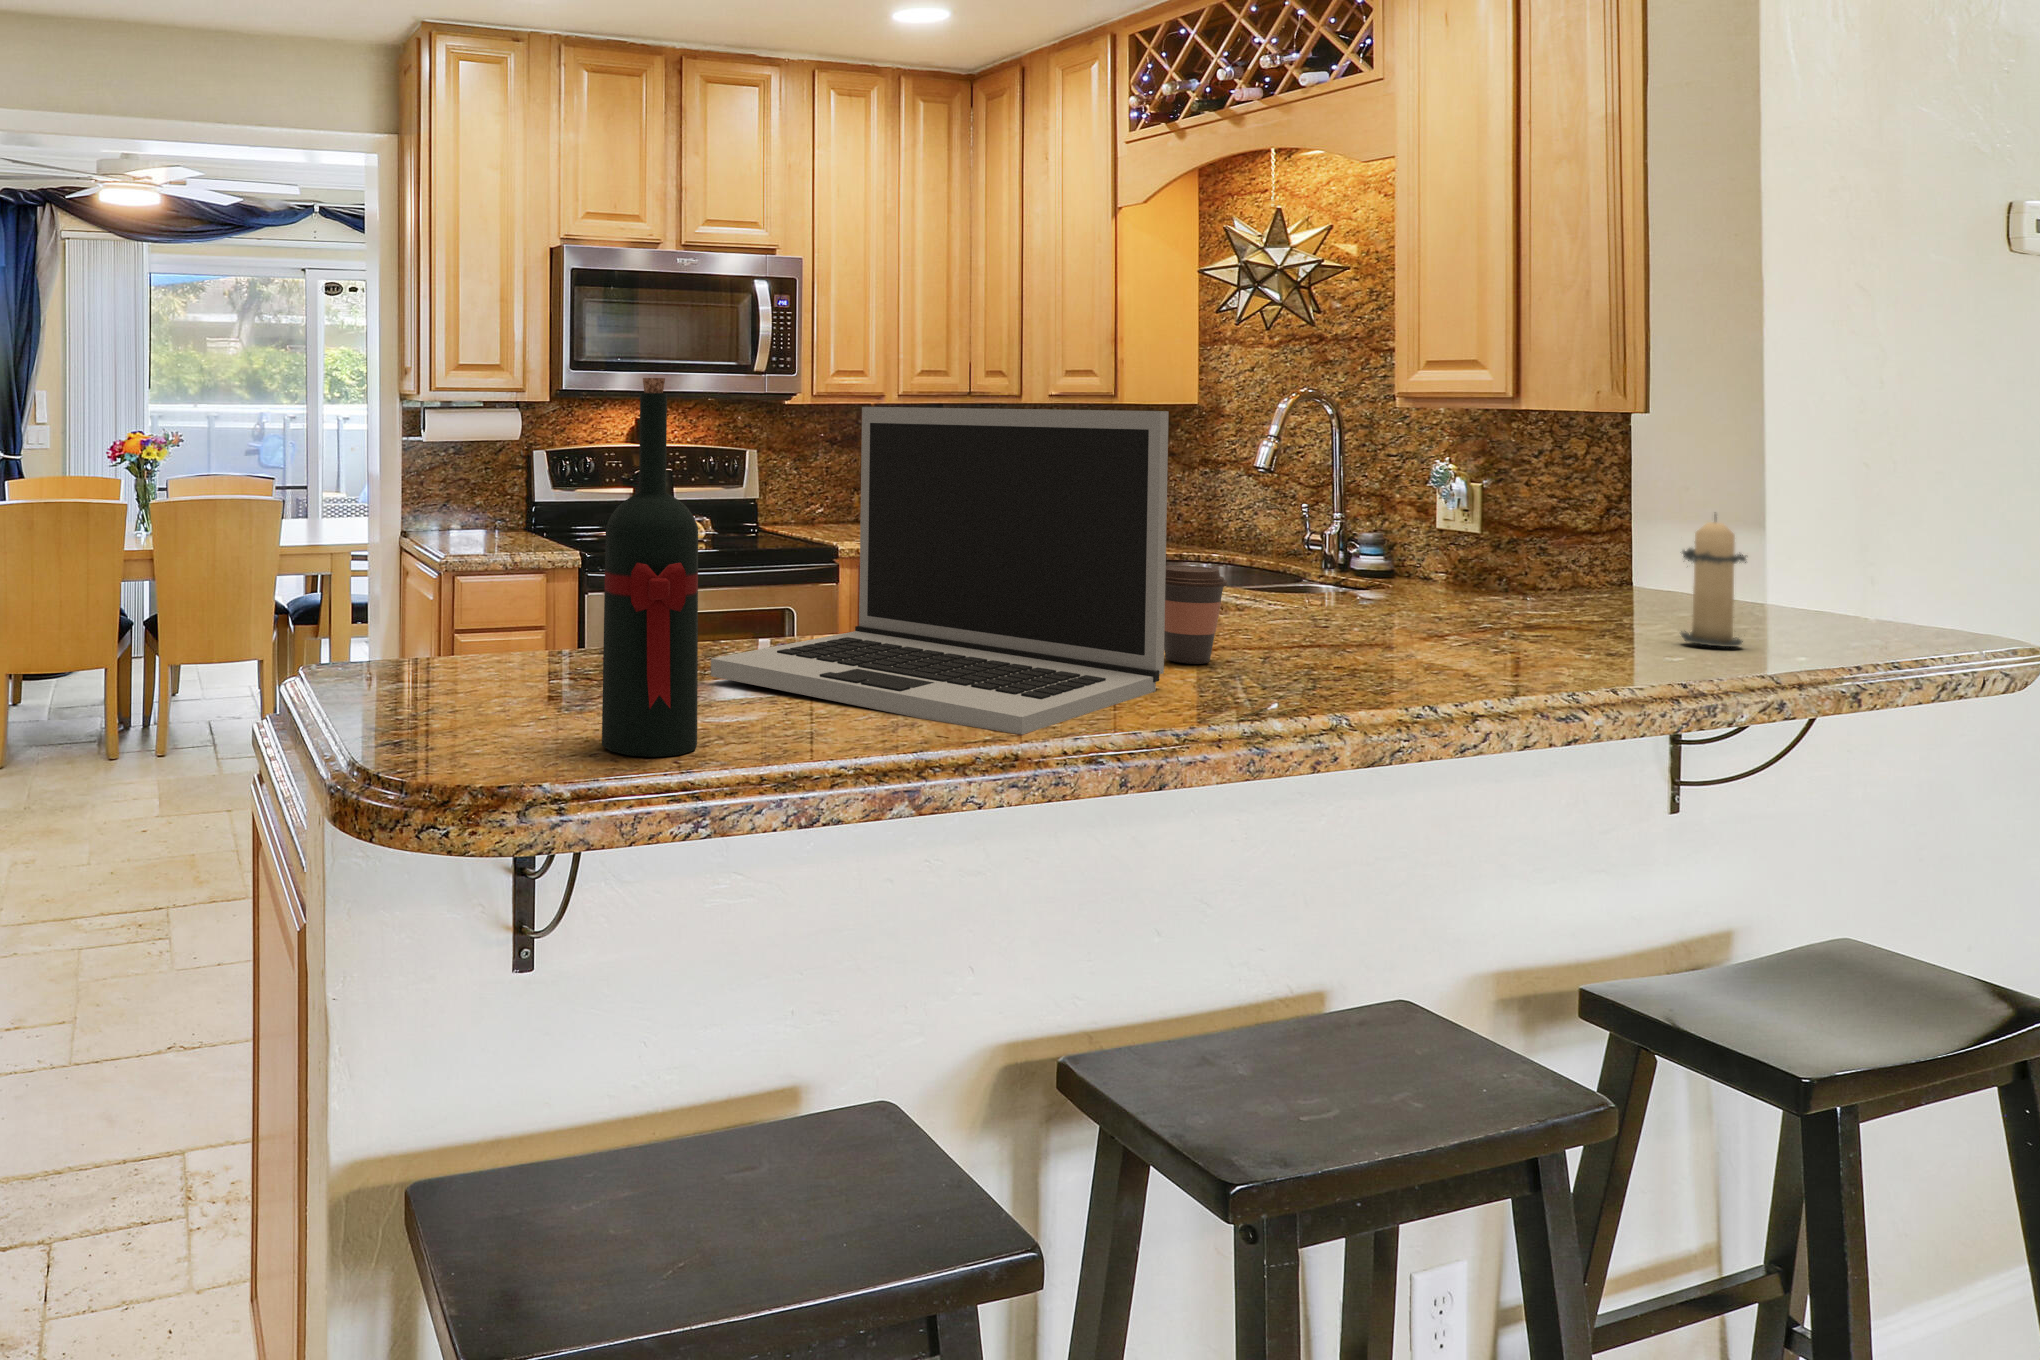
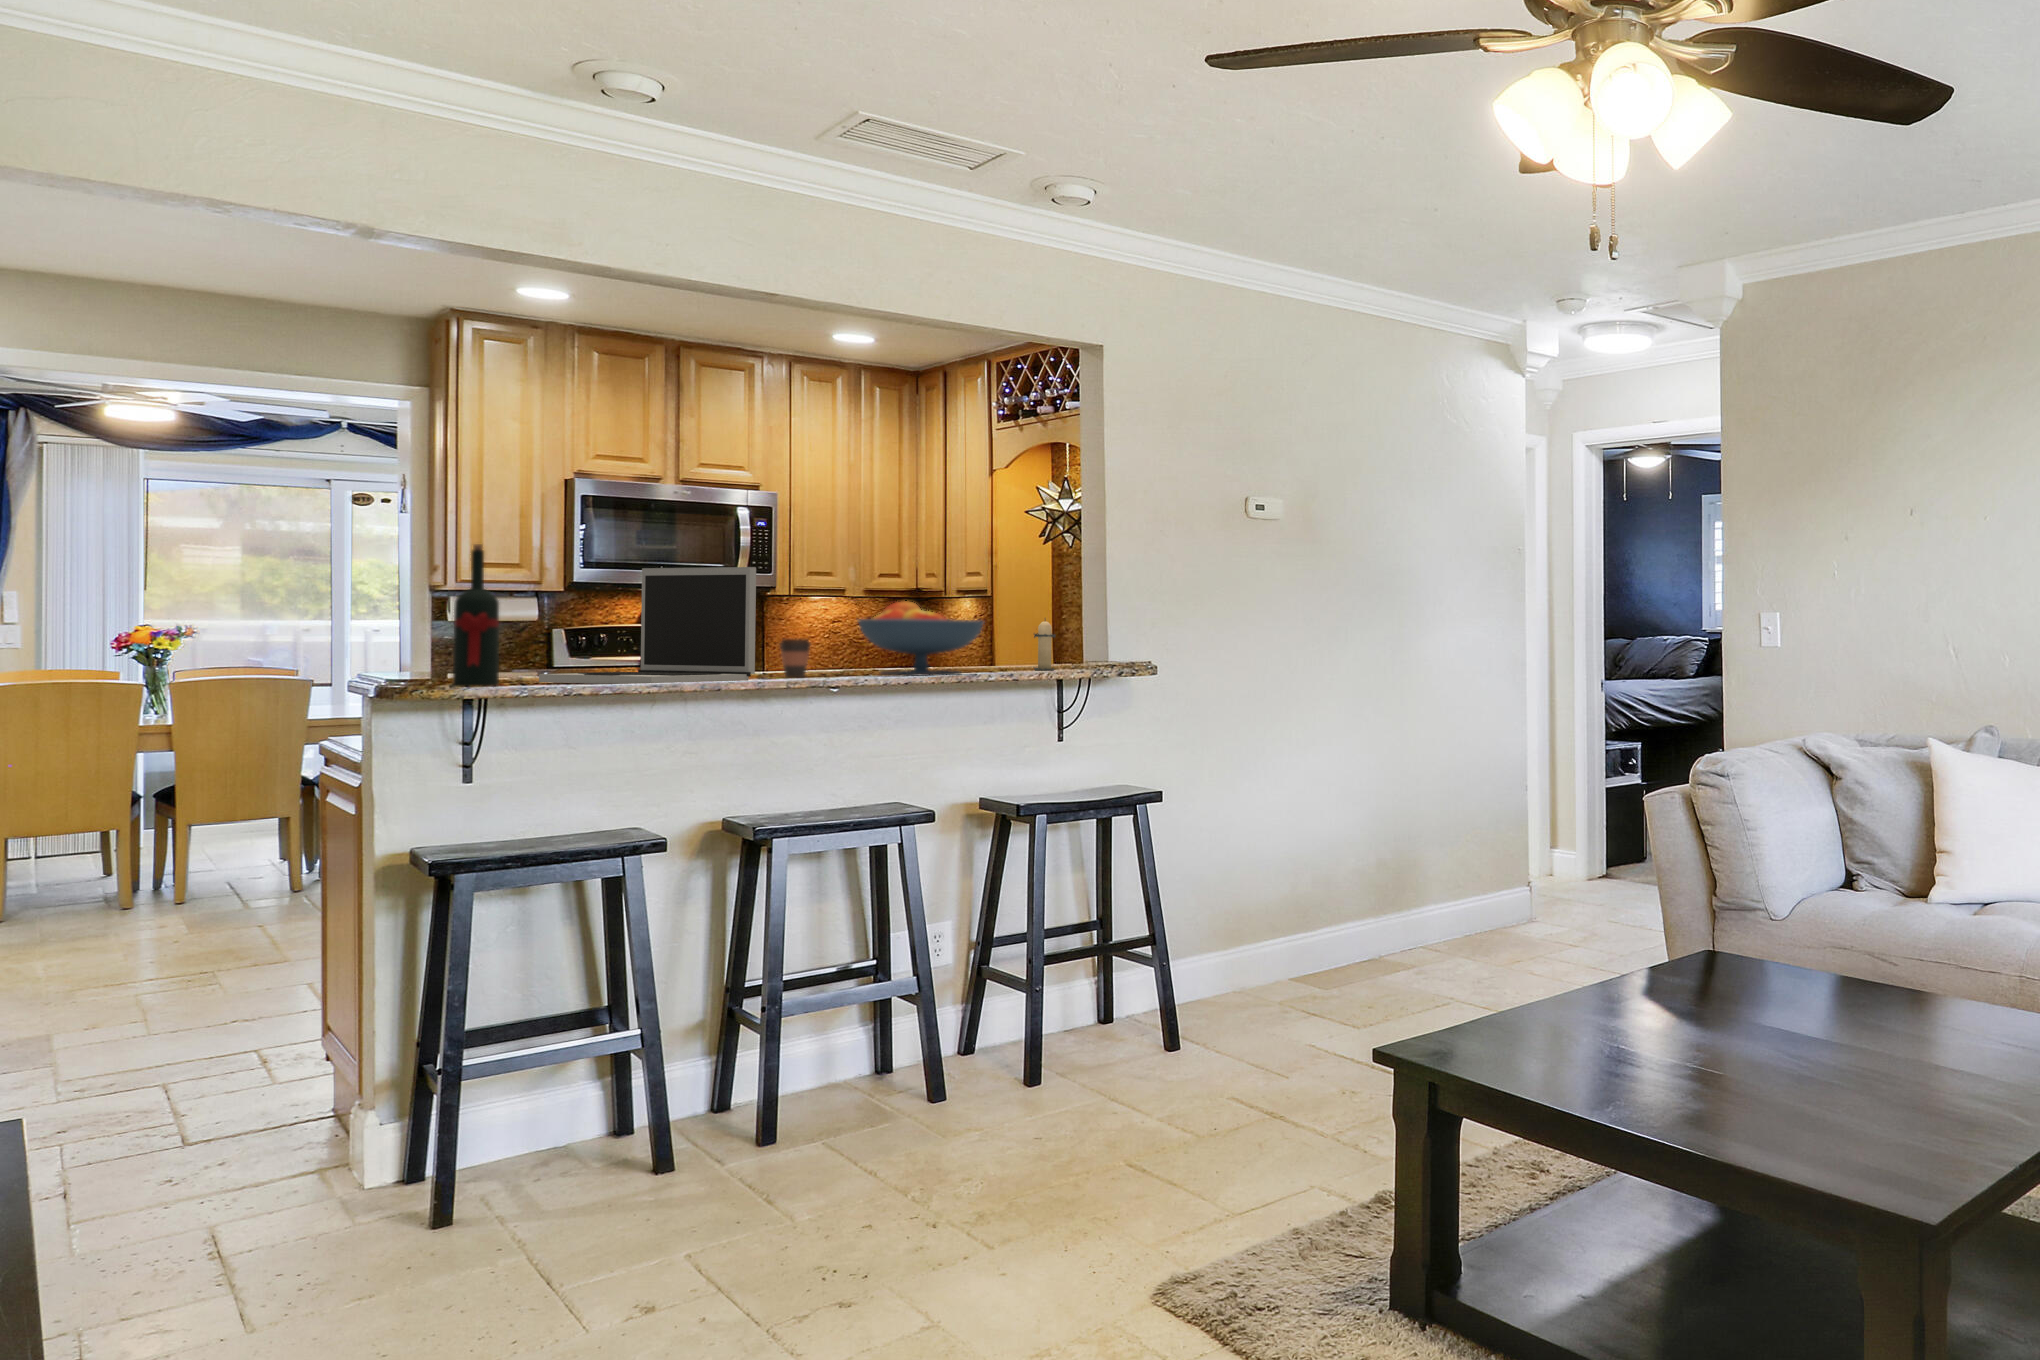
fruit bowl: none [1265,467,1588,659] -> present [858,601,984,676]

